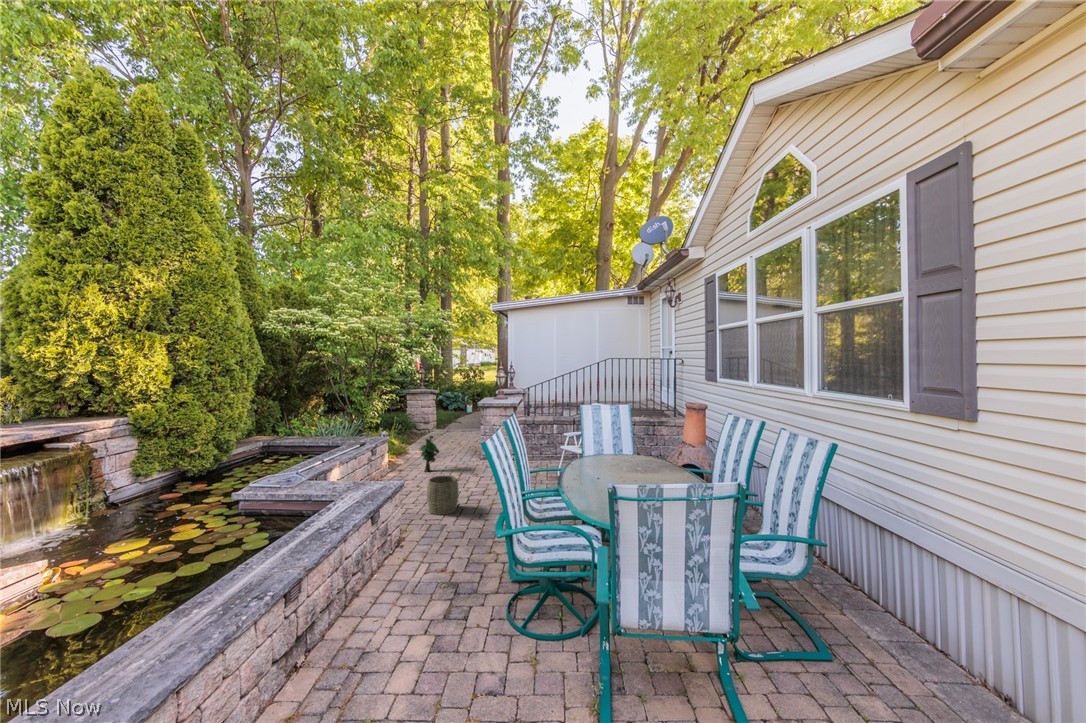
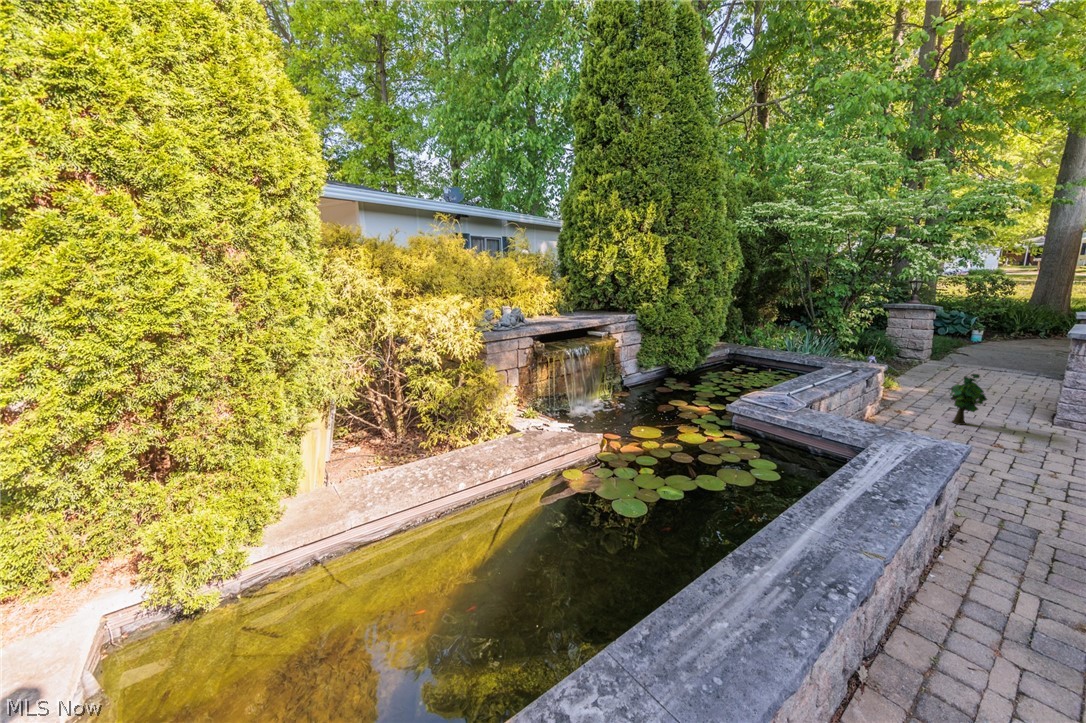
woven basket: present [427,475,458,515] -> none [993,446,1069,512]

